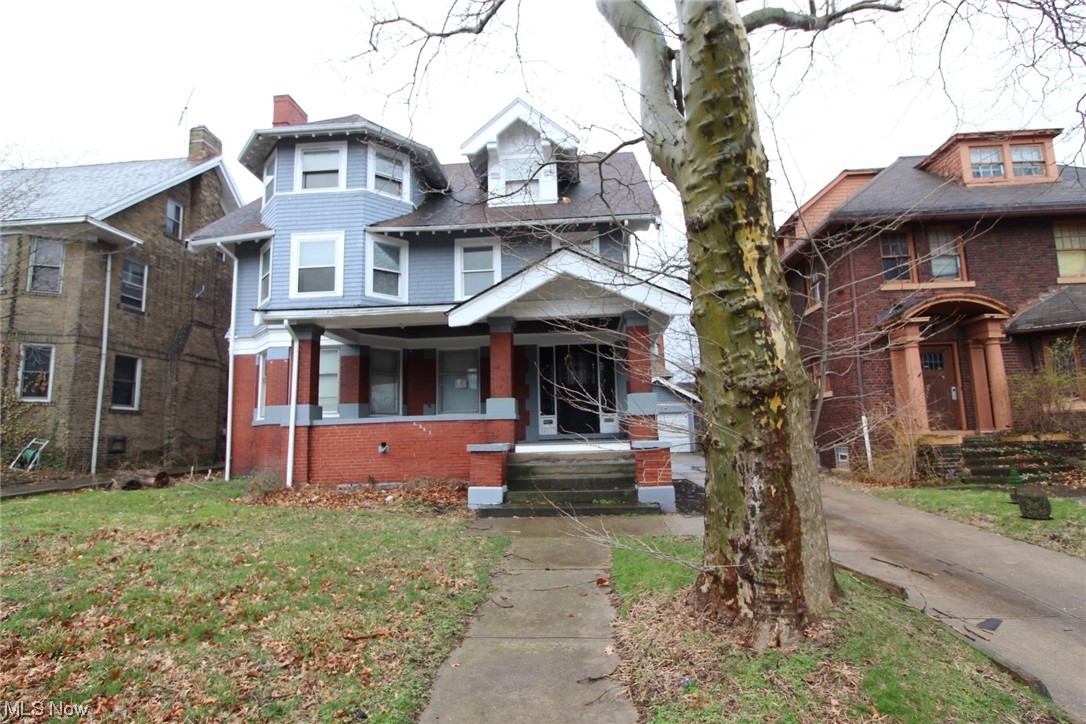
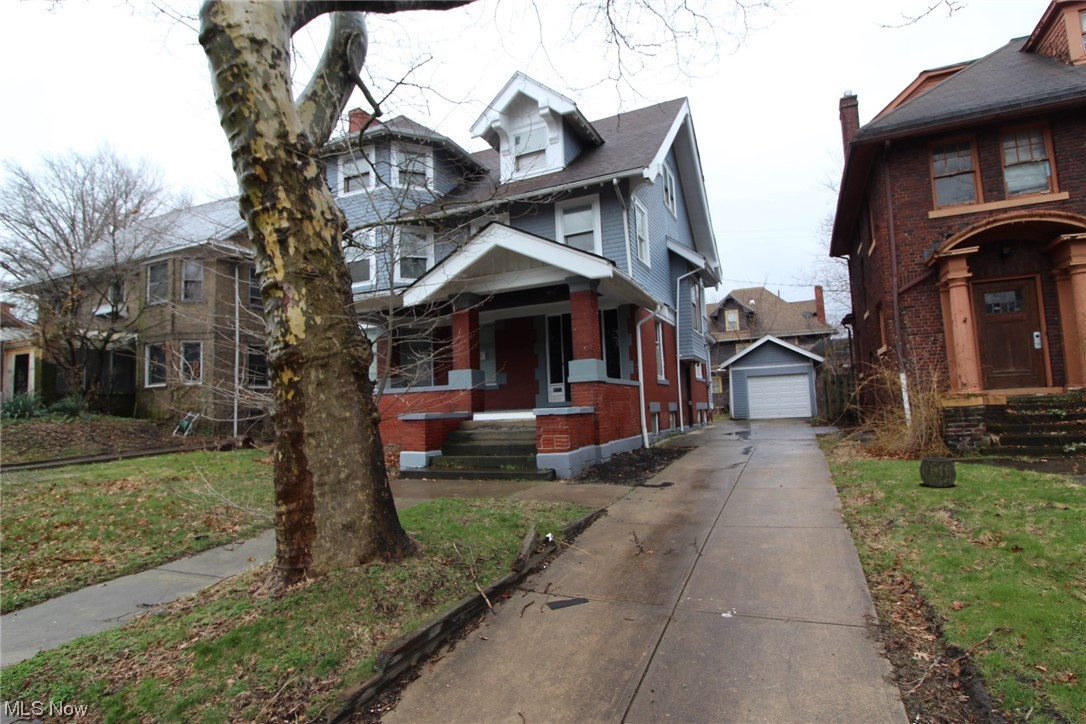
potted tree: present [1009,466,1023,503] -> none [957,423,978,470]

